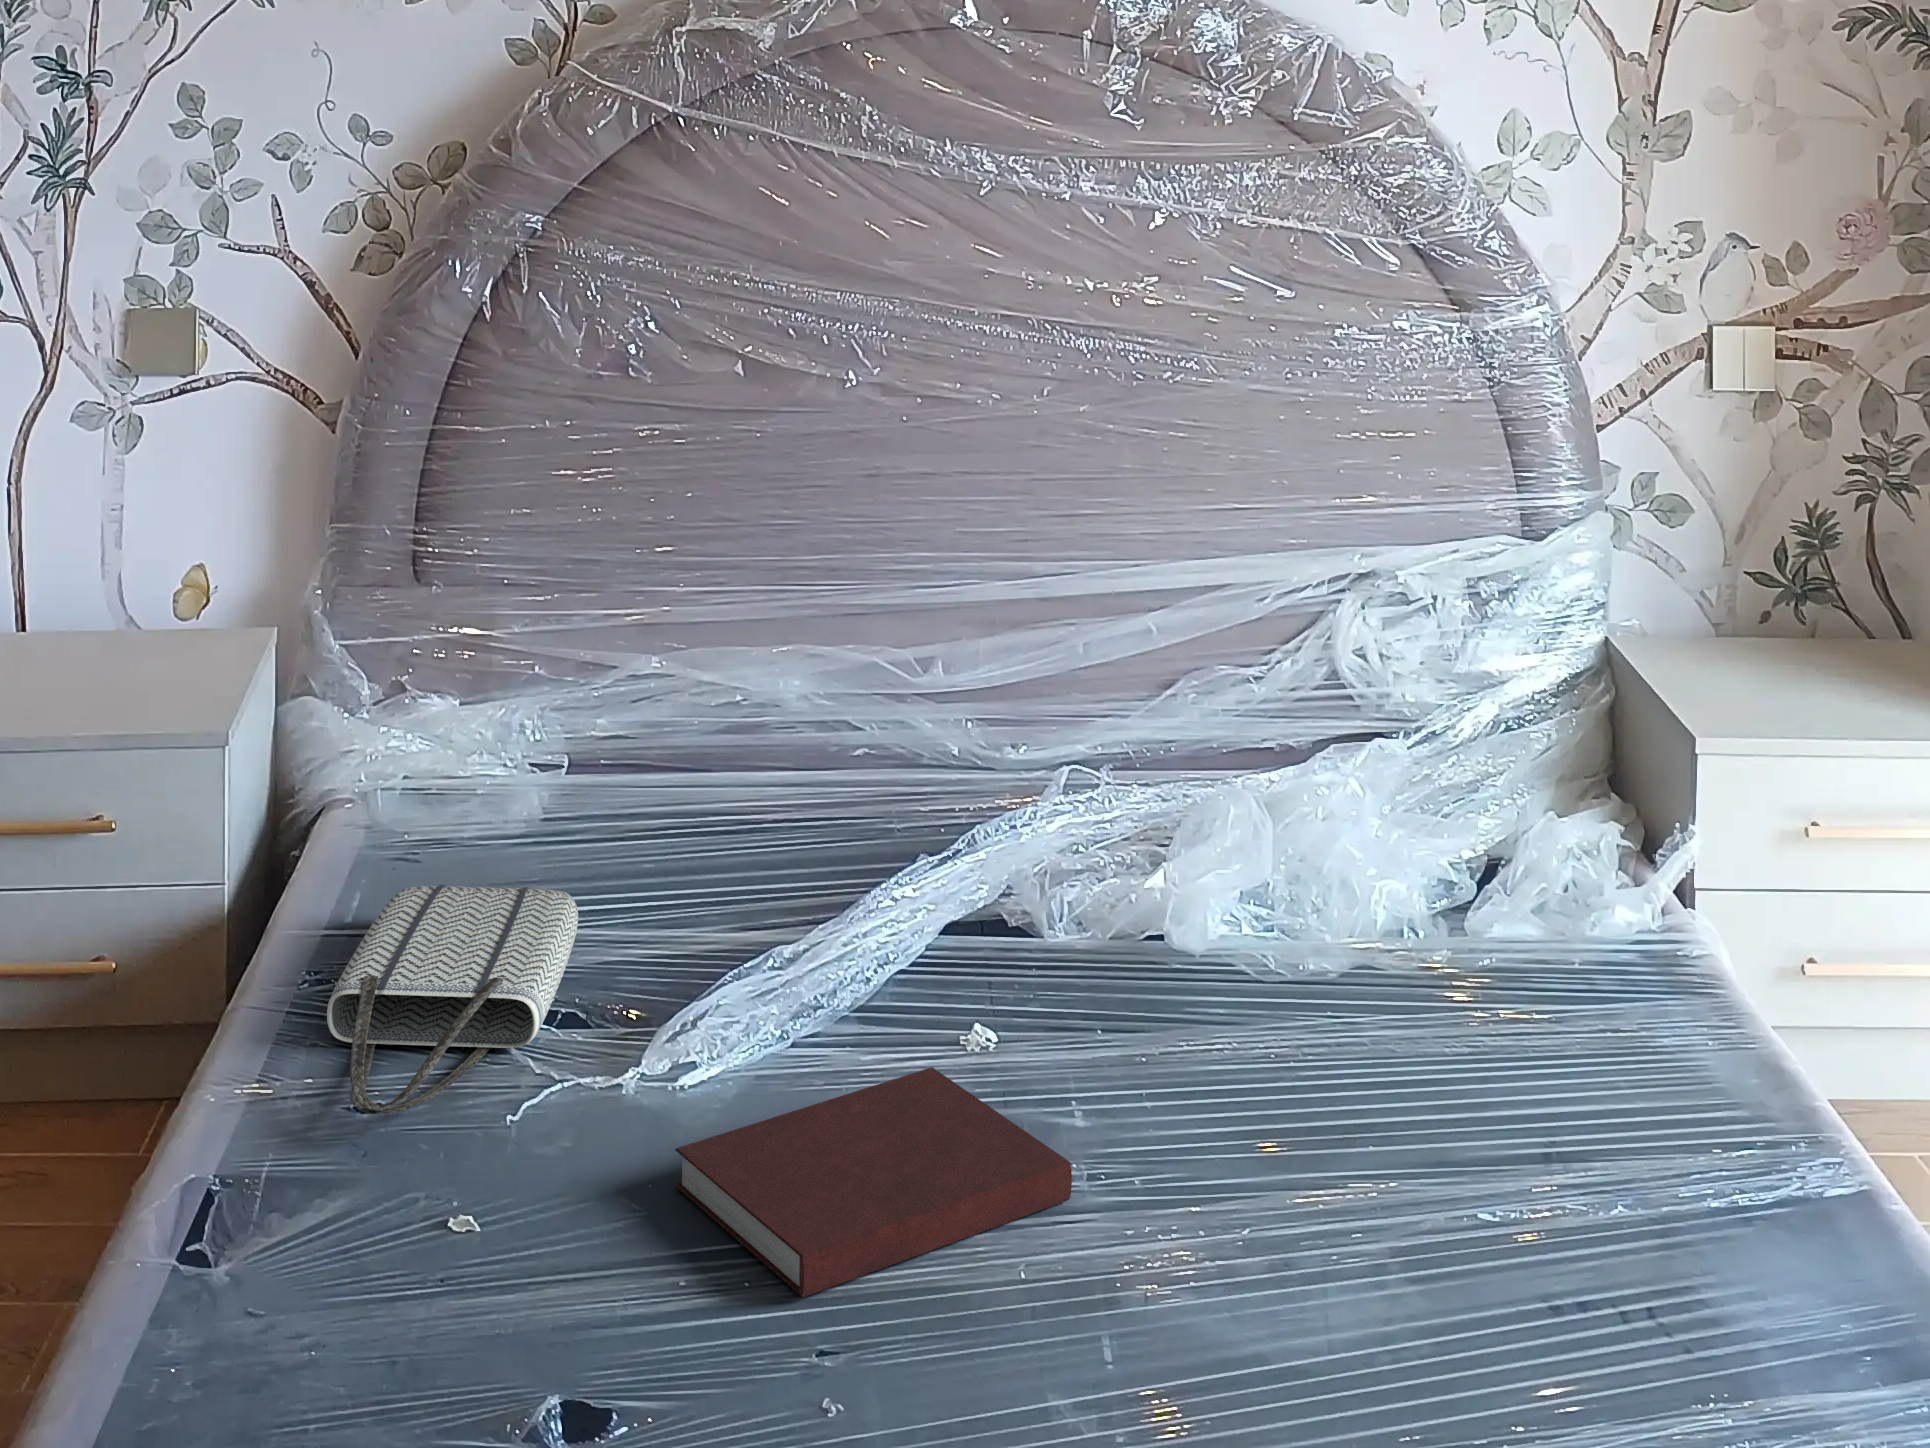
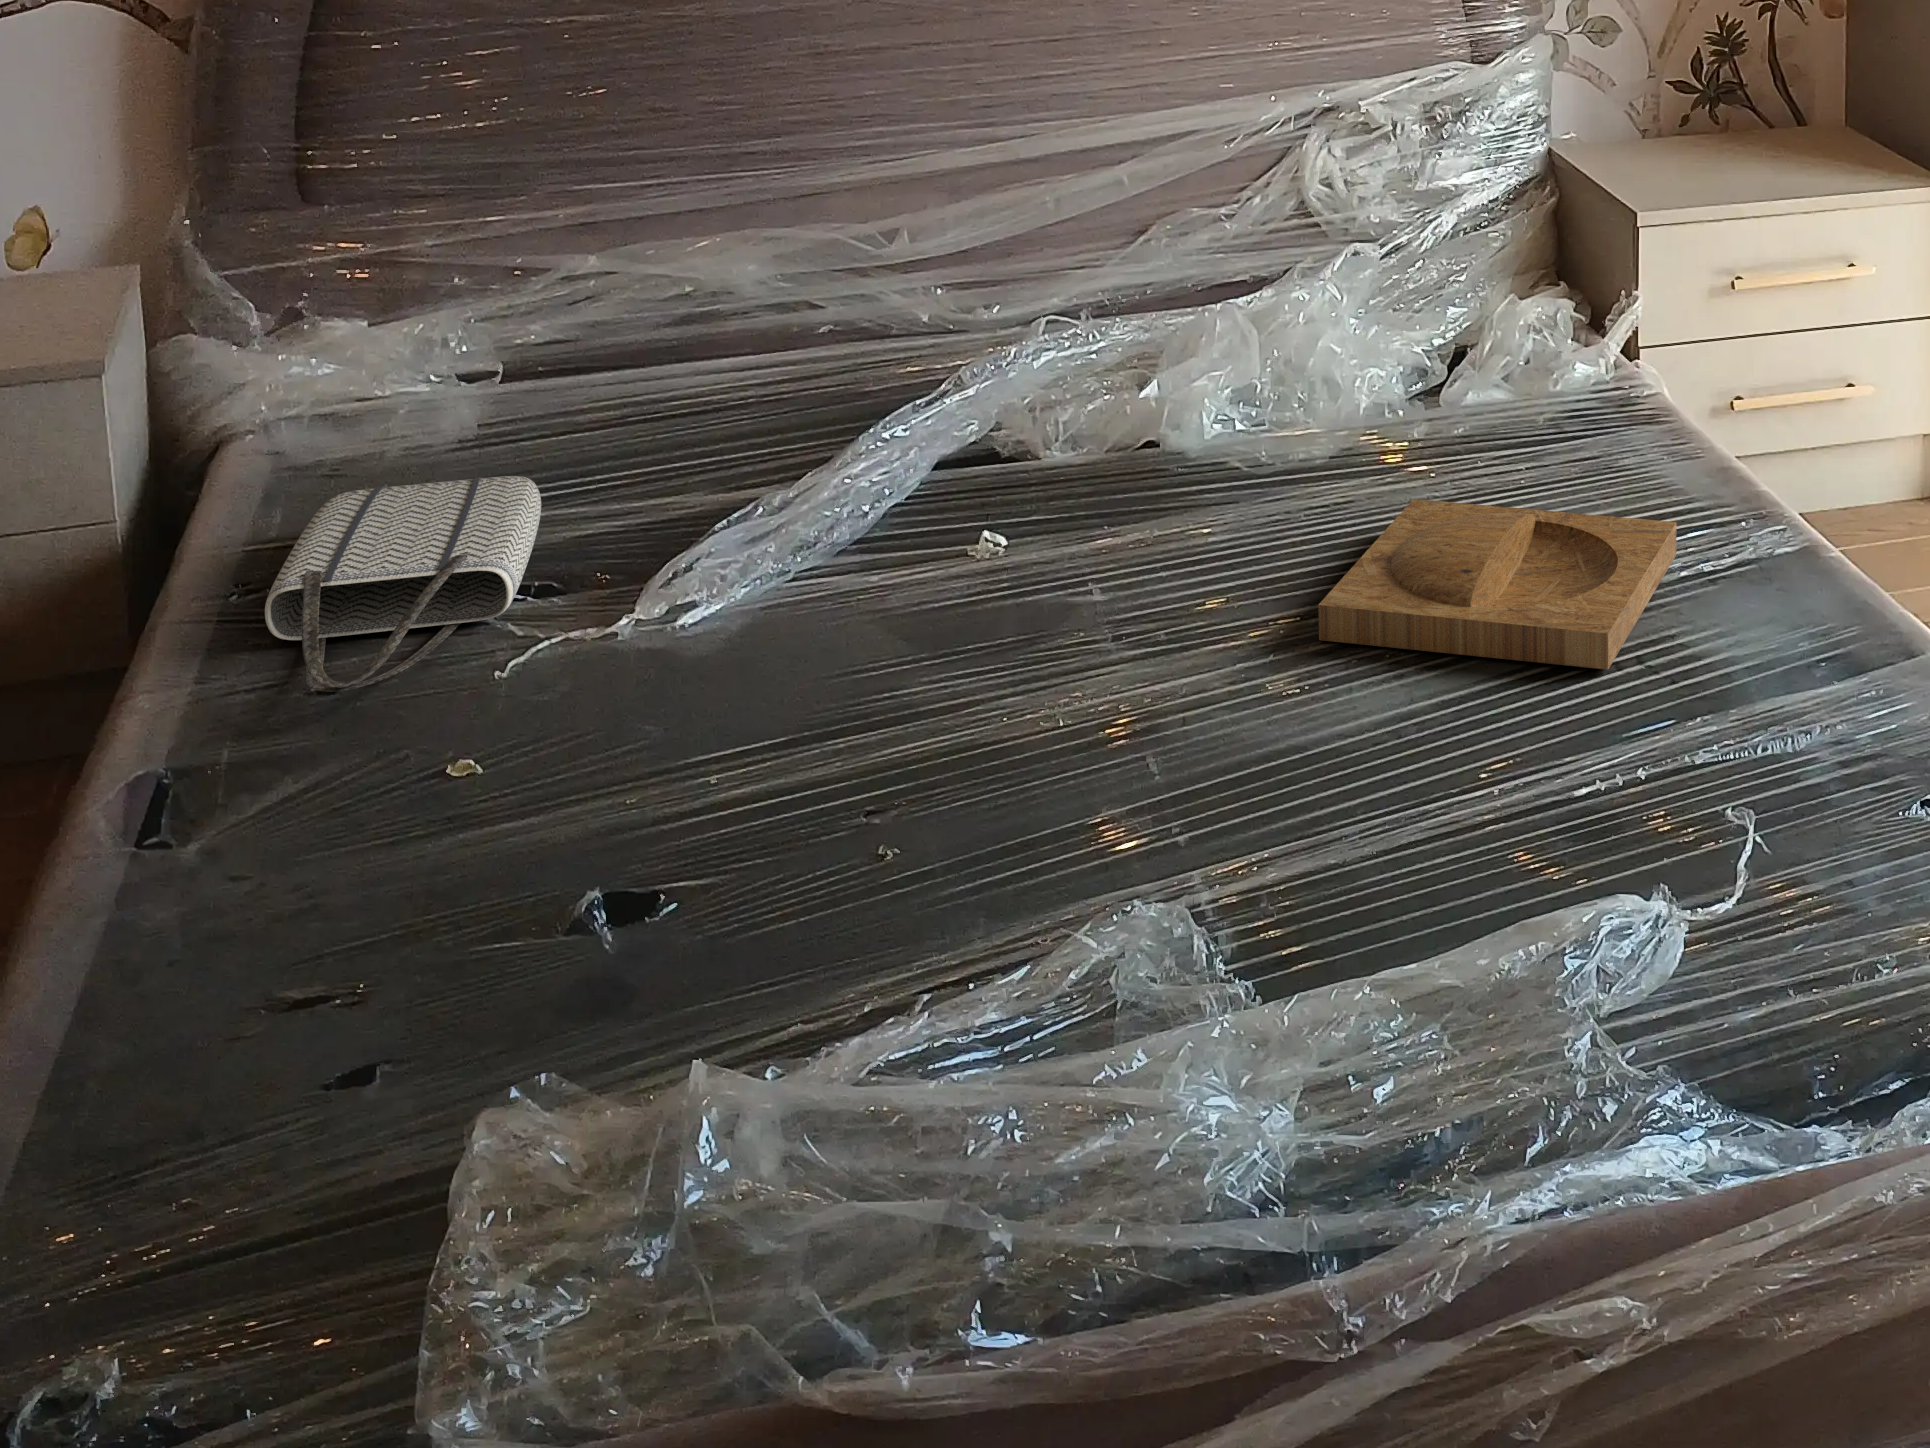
tray: none [1305,1054,1714,1317] -> present [1318,499,1676,670]
notebook: present [675,1067,1072,1297] -> none [683,571,1094,775]

